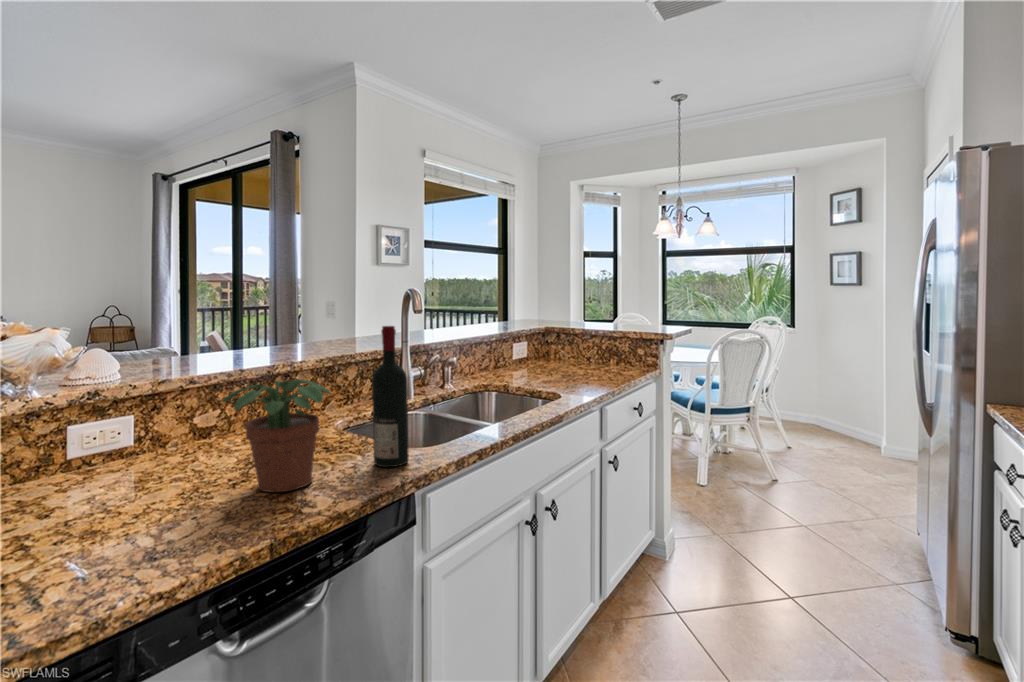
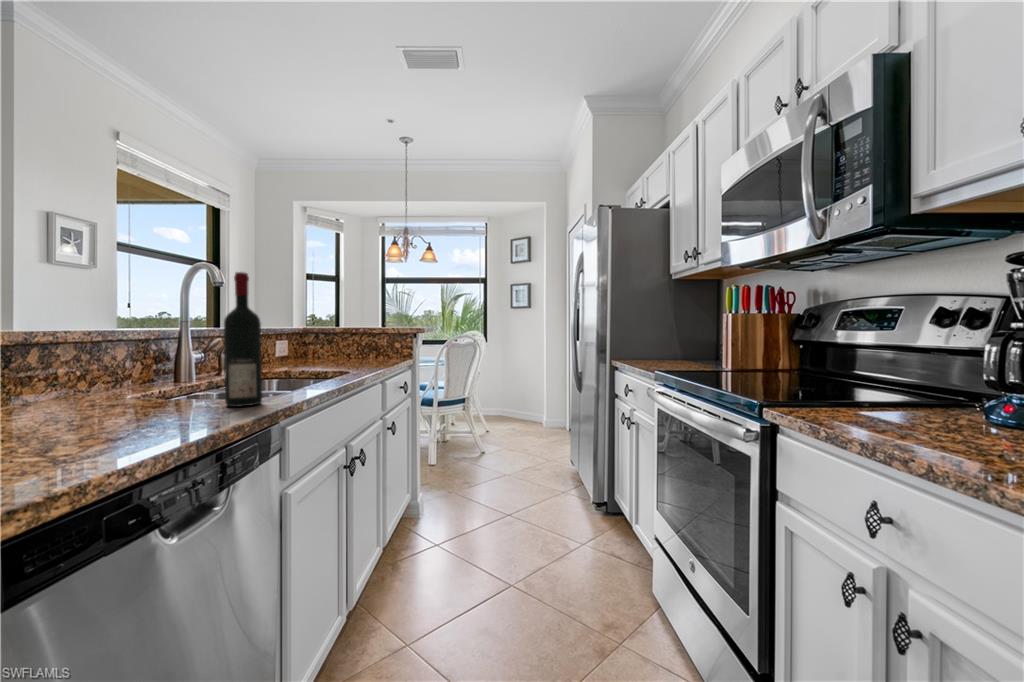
potted plant: present [223,379,331,492] -> none [67,313,199,426]

